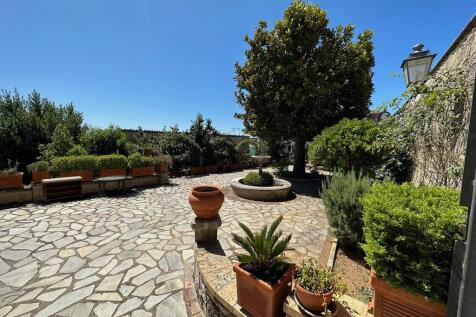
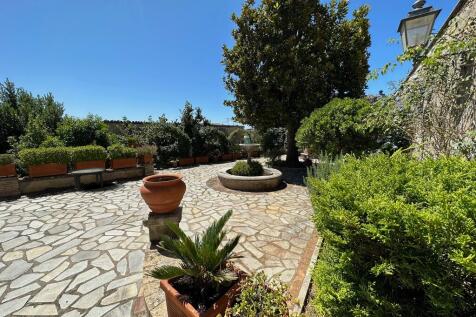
bench: present [41,176,83,203] -> none [6,170,56,199]

